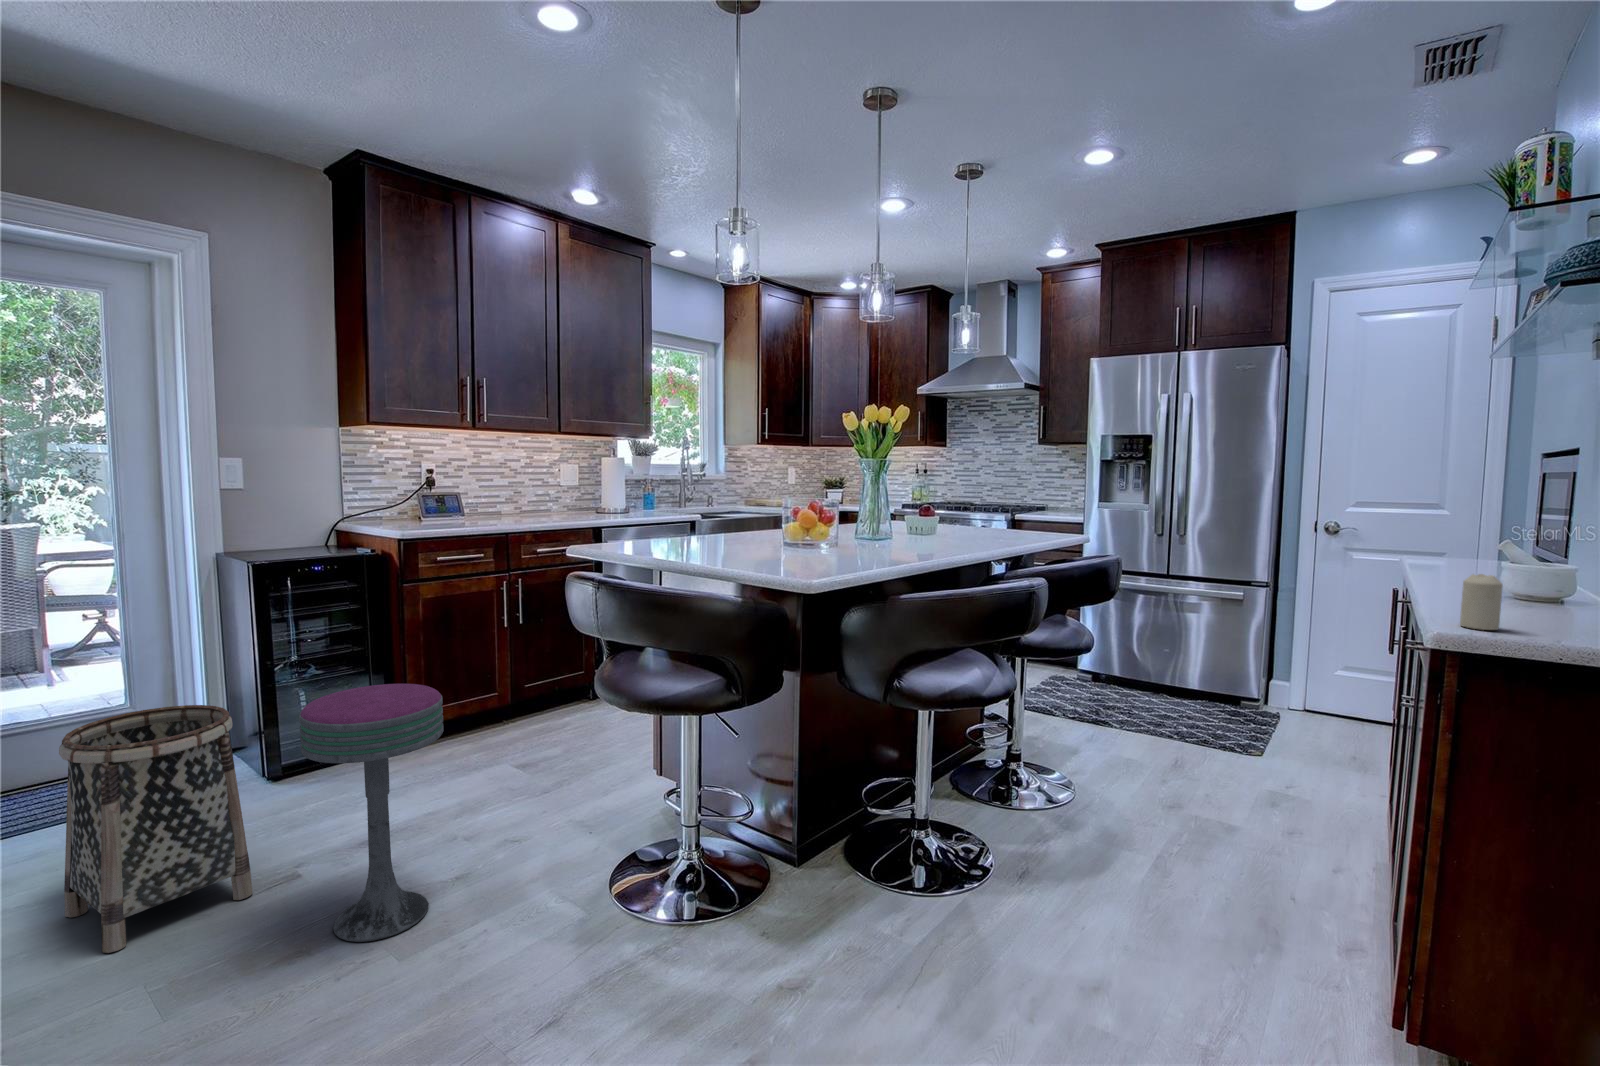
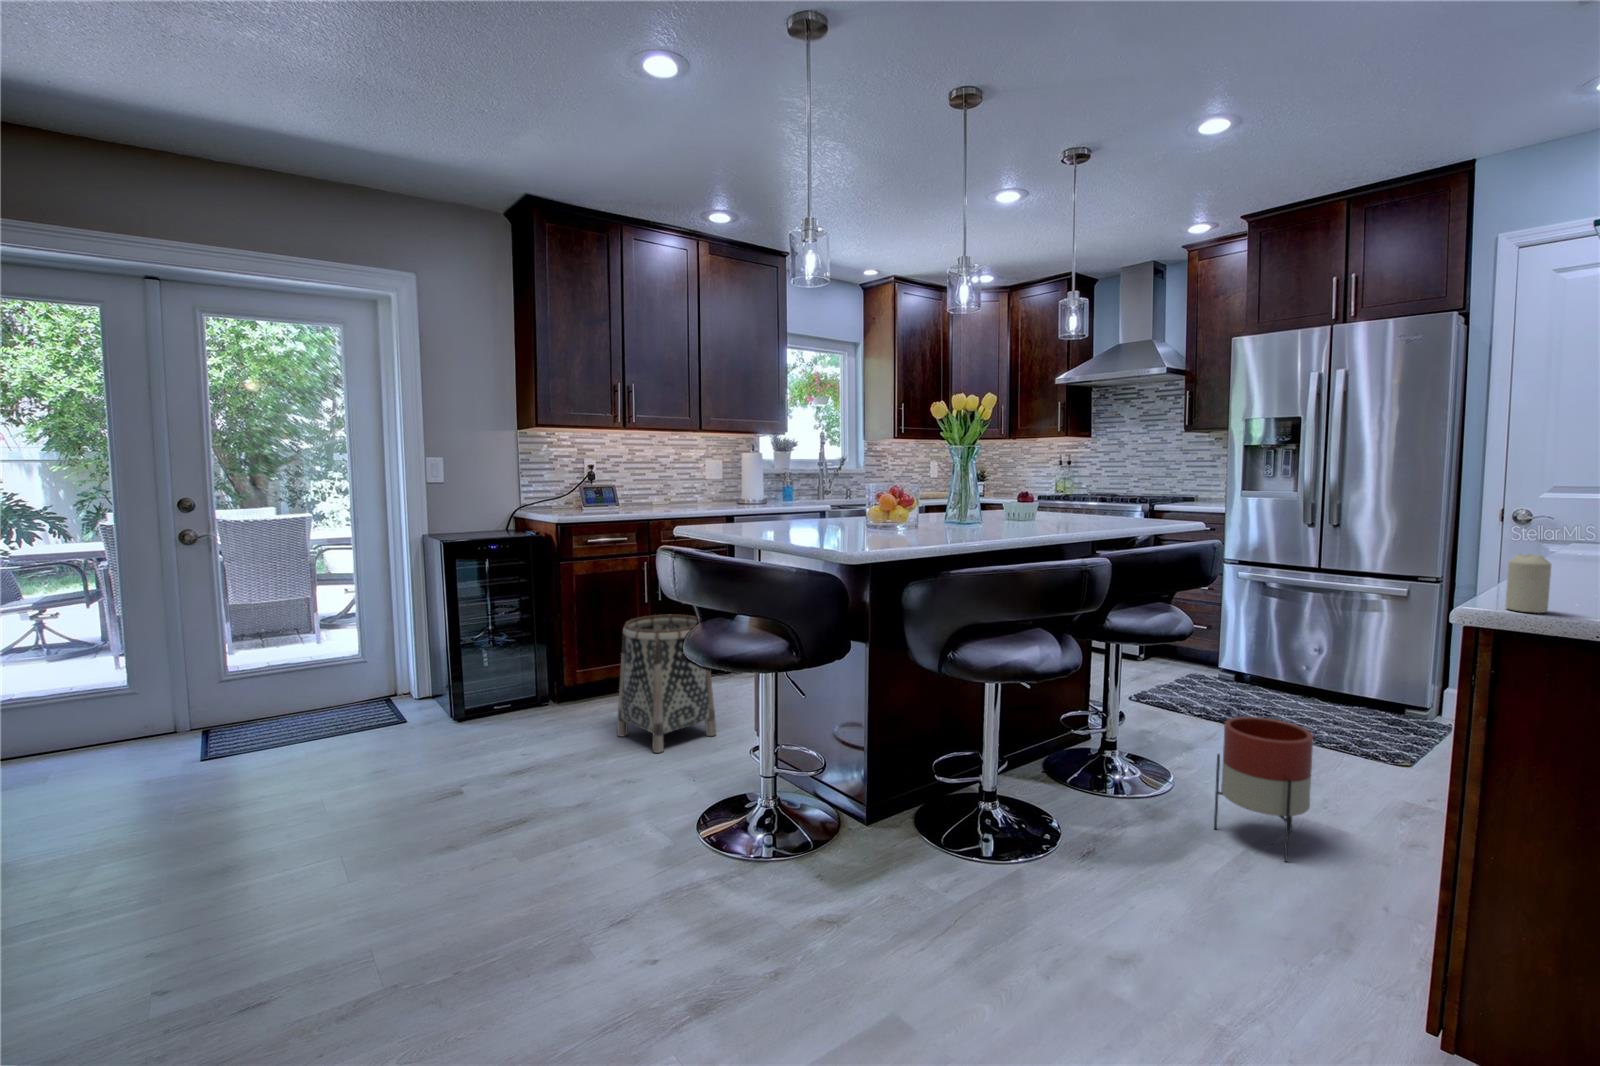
bar stool: present [299,684,444,942] -> none [463,639,571,844]
basket: present [59,705,252,953] -> present [617,615,716,753]
planter: none [1125,724,1216,864] -> present [1214,717,1313,861]

